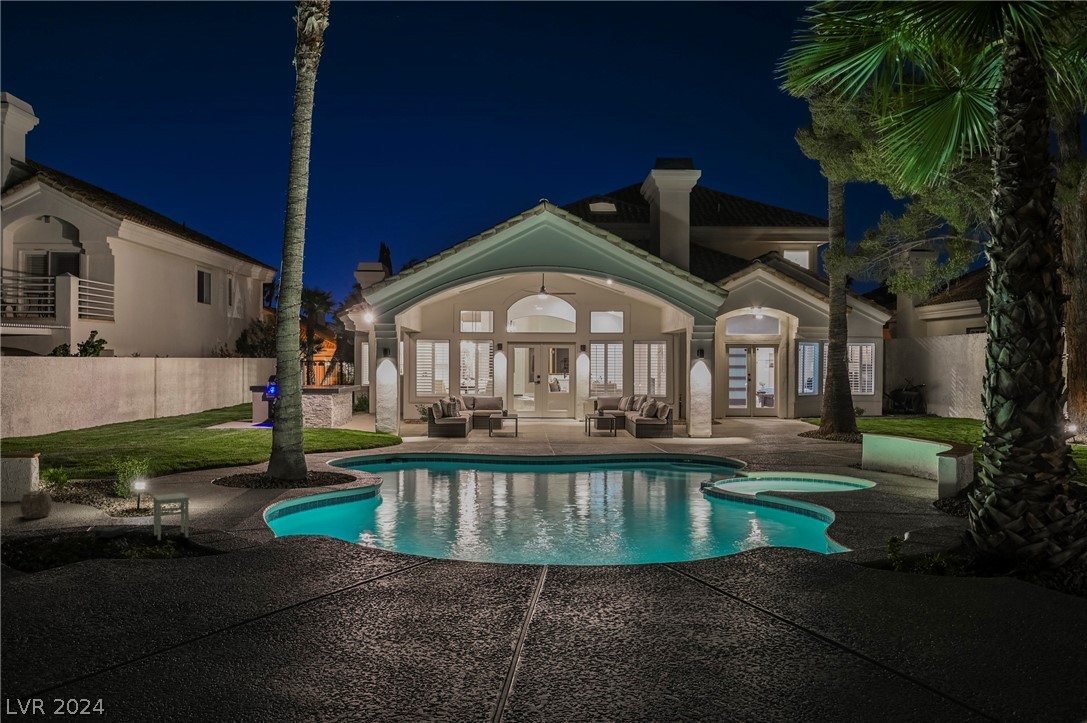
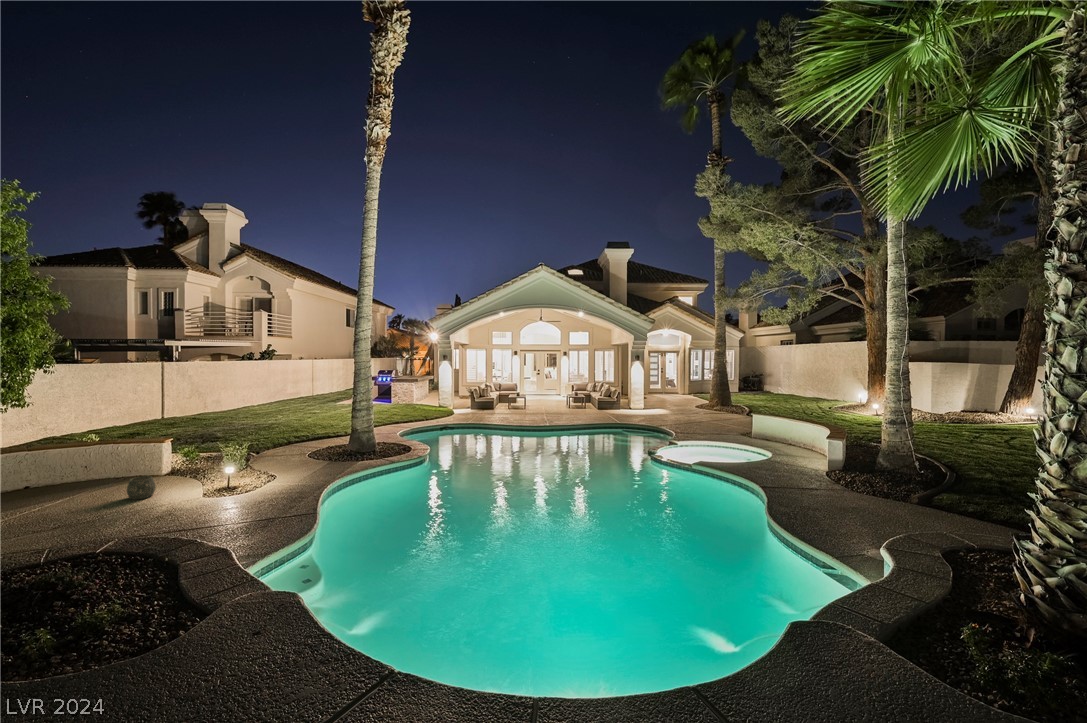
stool: present [153,493,189,540] -> none [212,486,244,530]
decorative plant: present [96,513,124,538] -> none [163,504,193,527]

